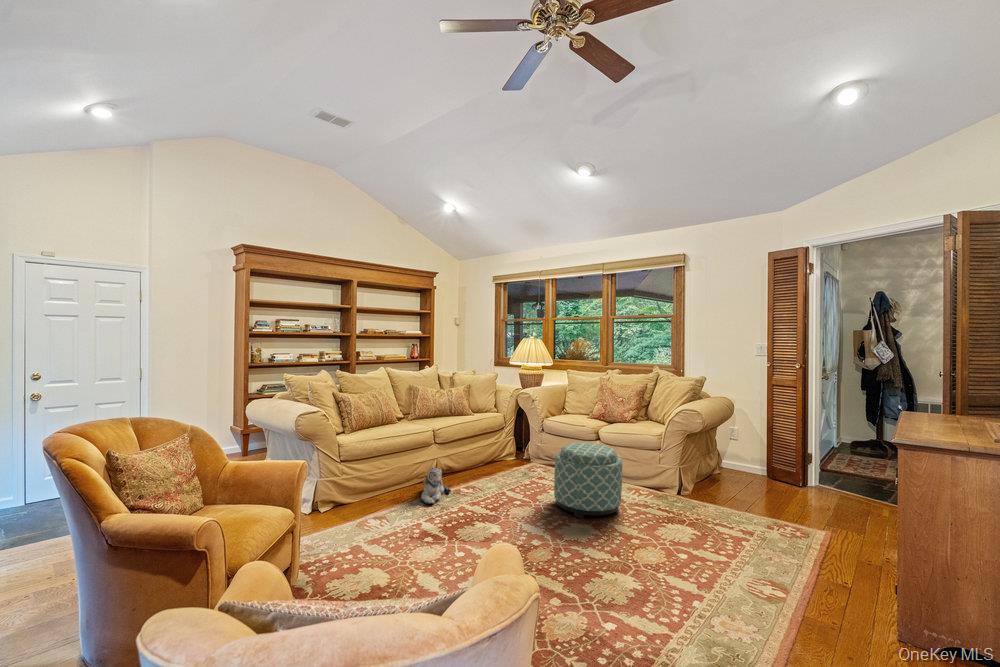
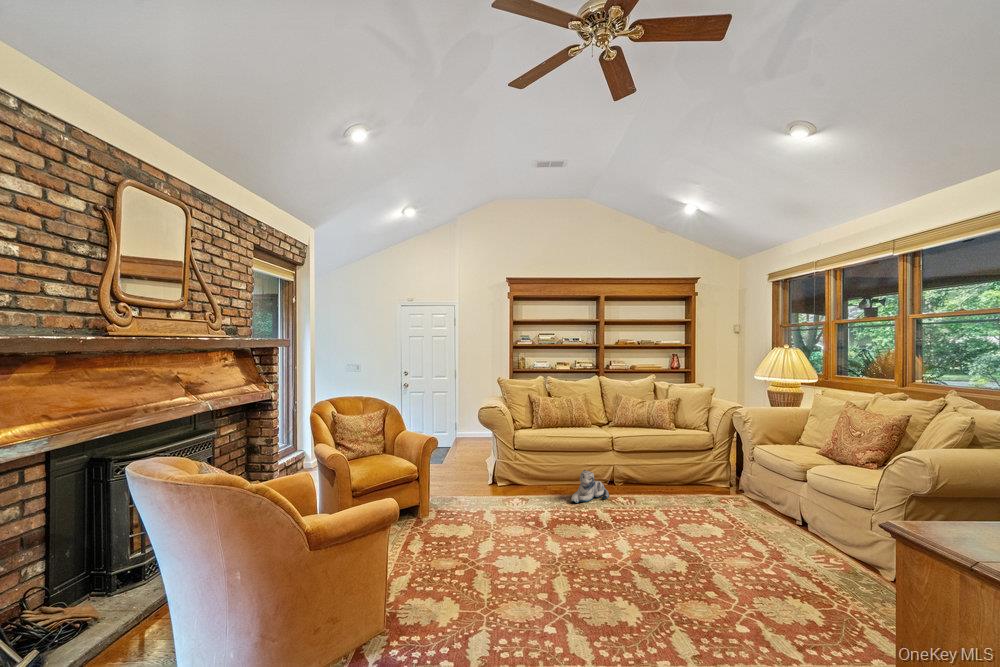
ottoman: present [554,443,622,518] -> none [683,472,772,570]

